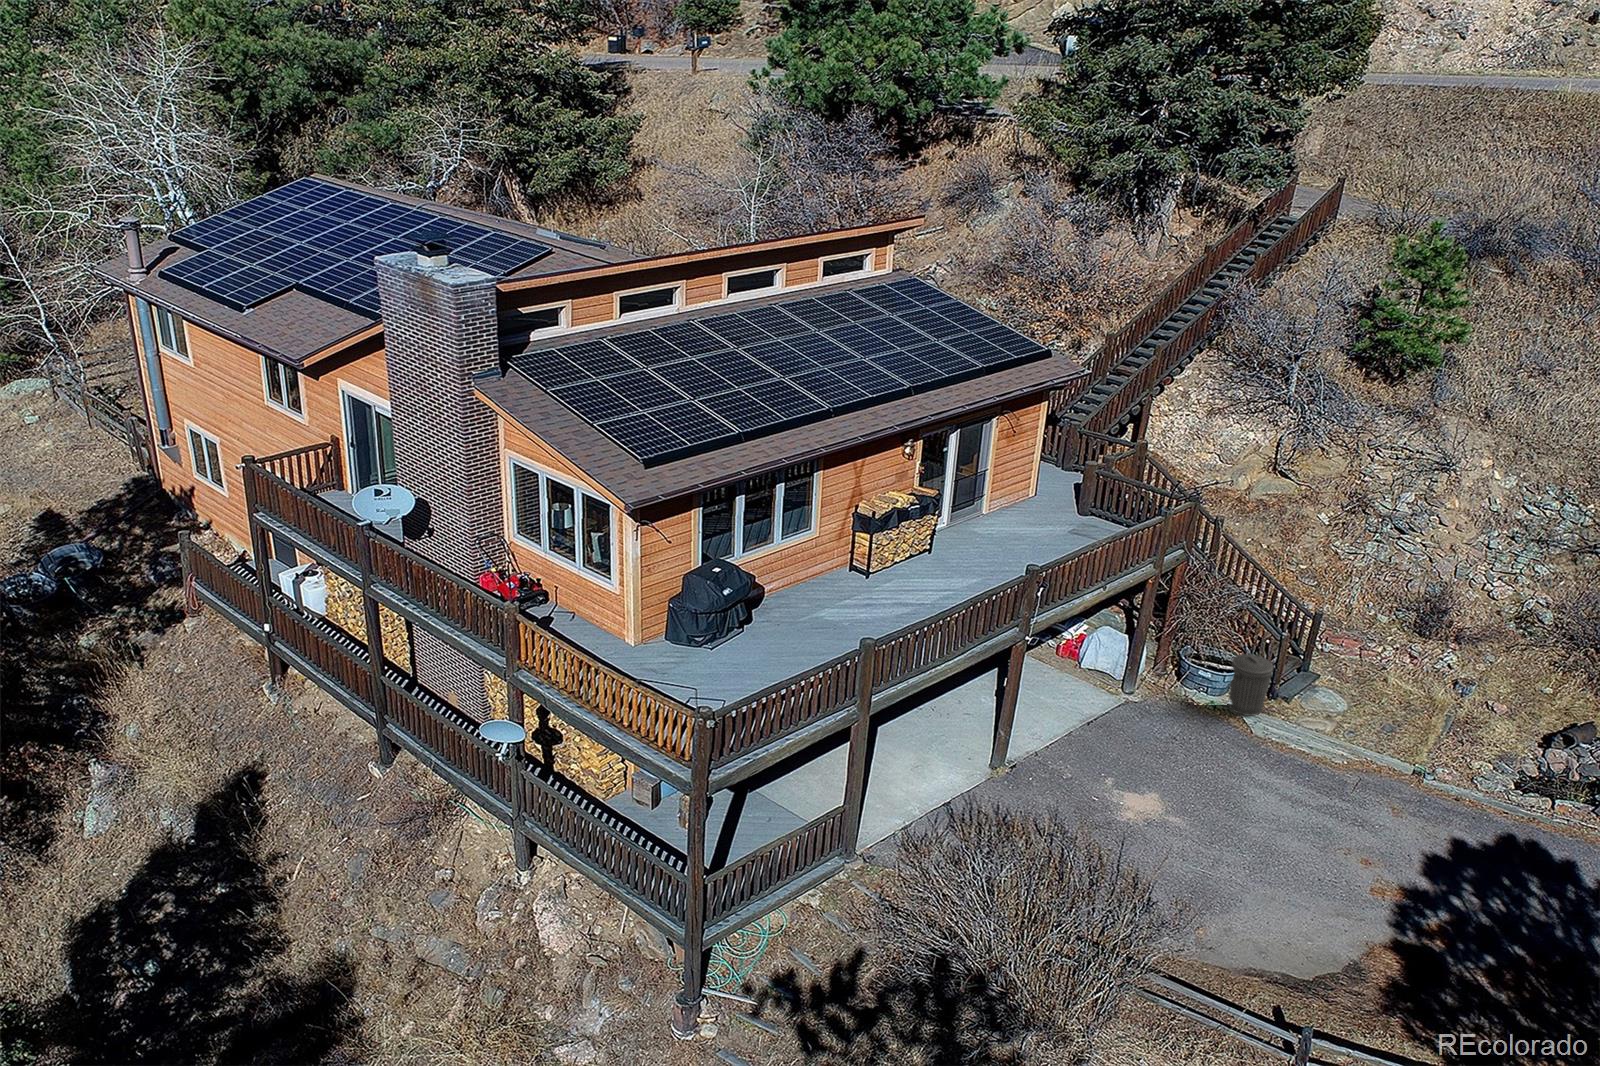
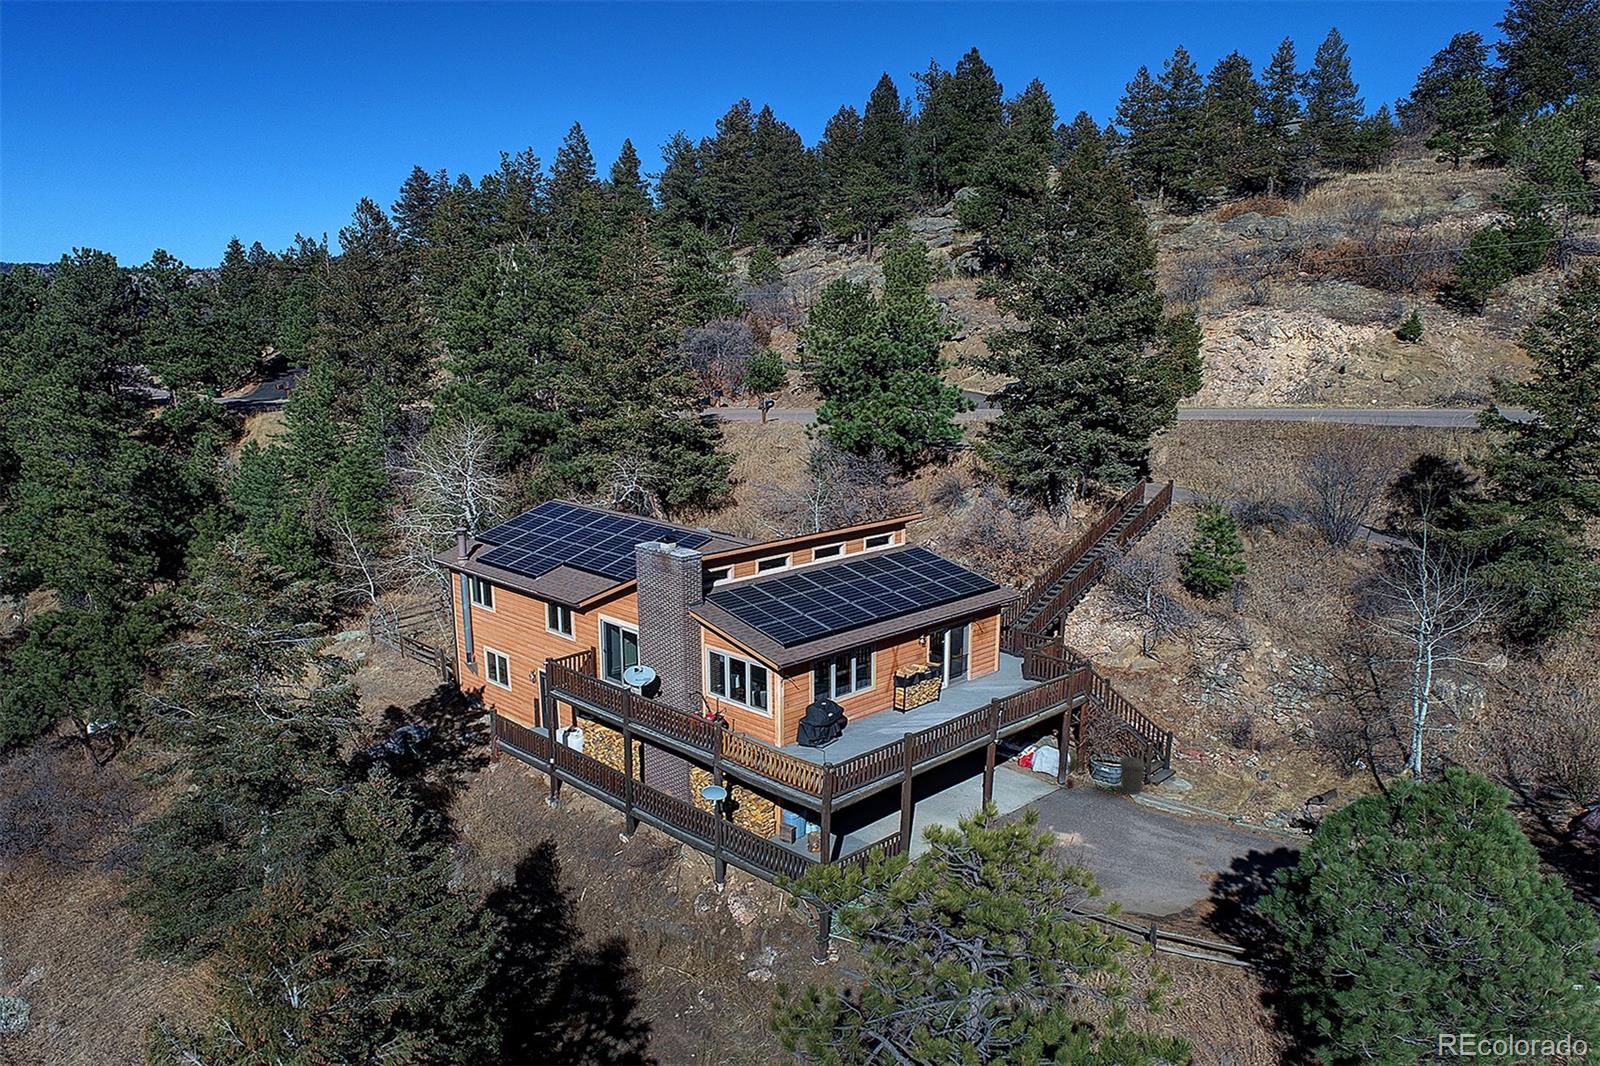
potted tree: none [1122,643,1173,700] -> present [1057,754,1084,787]

